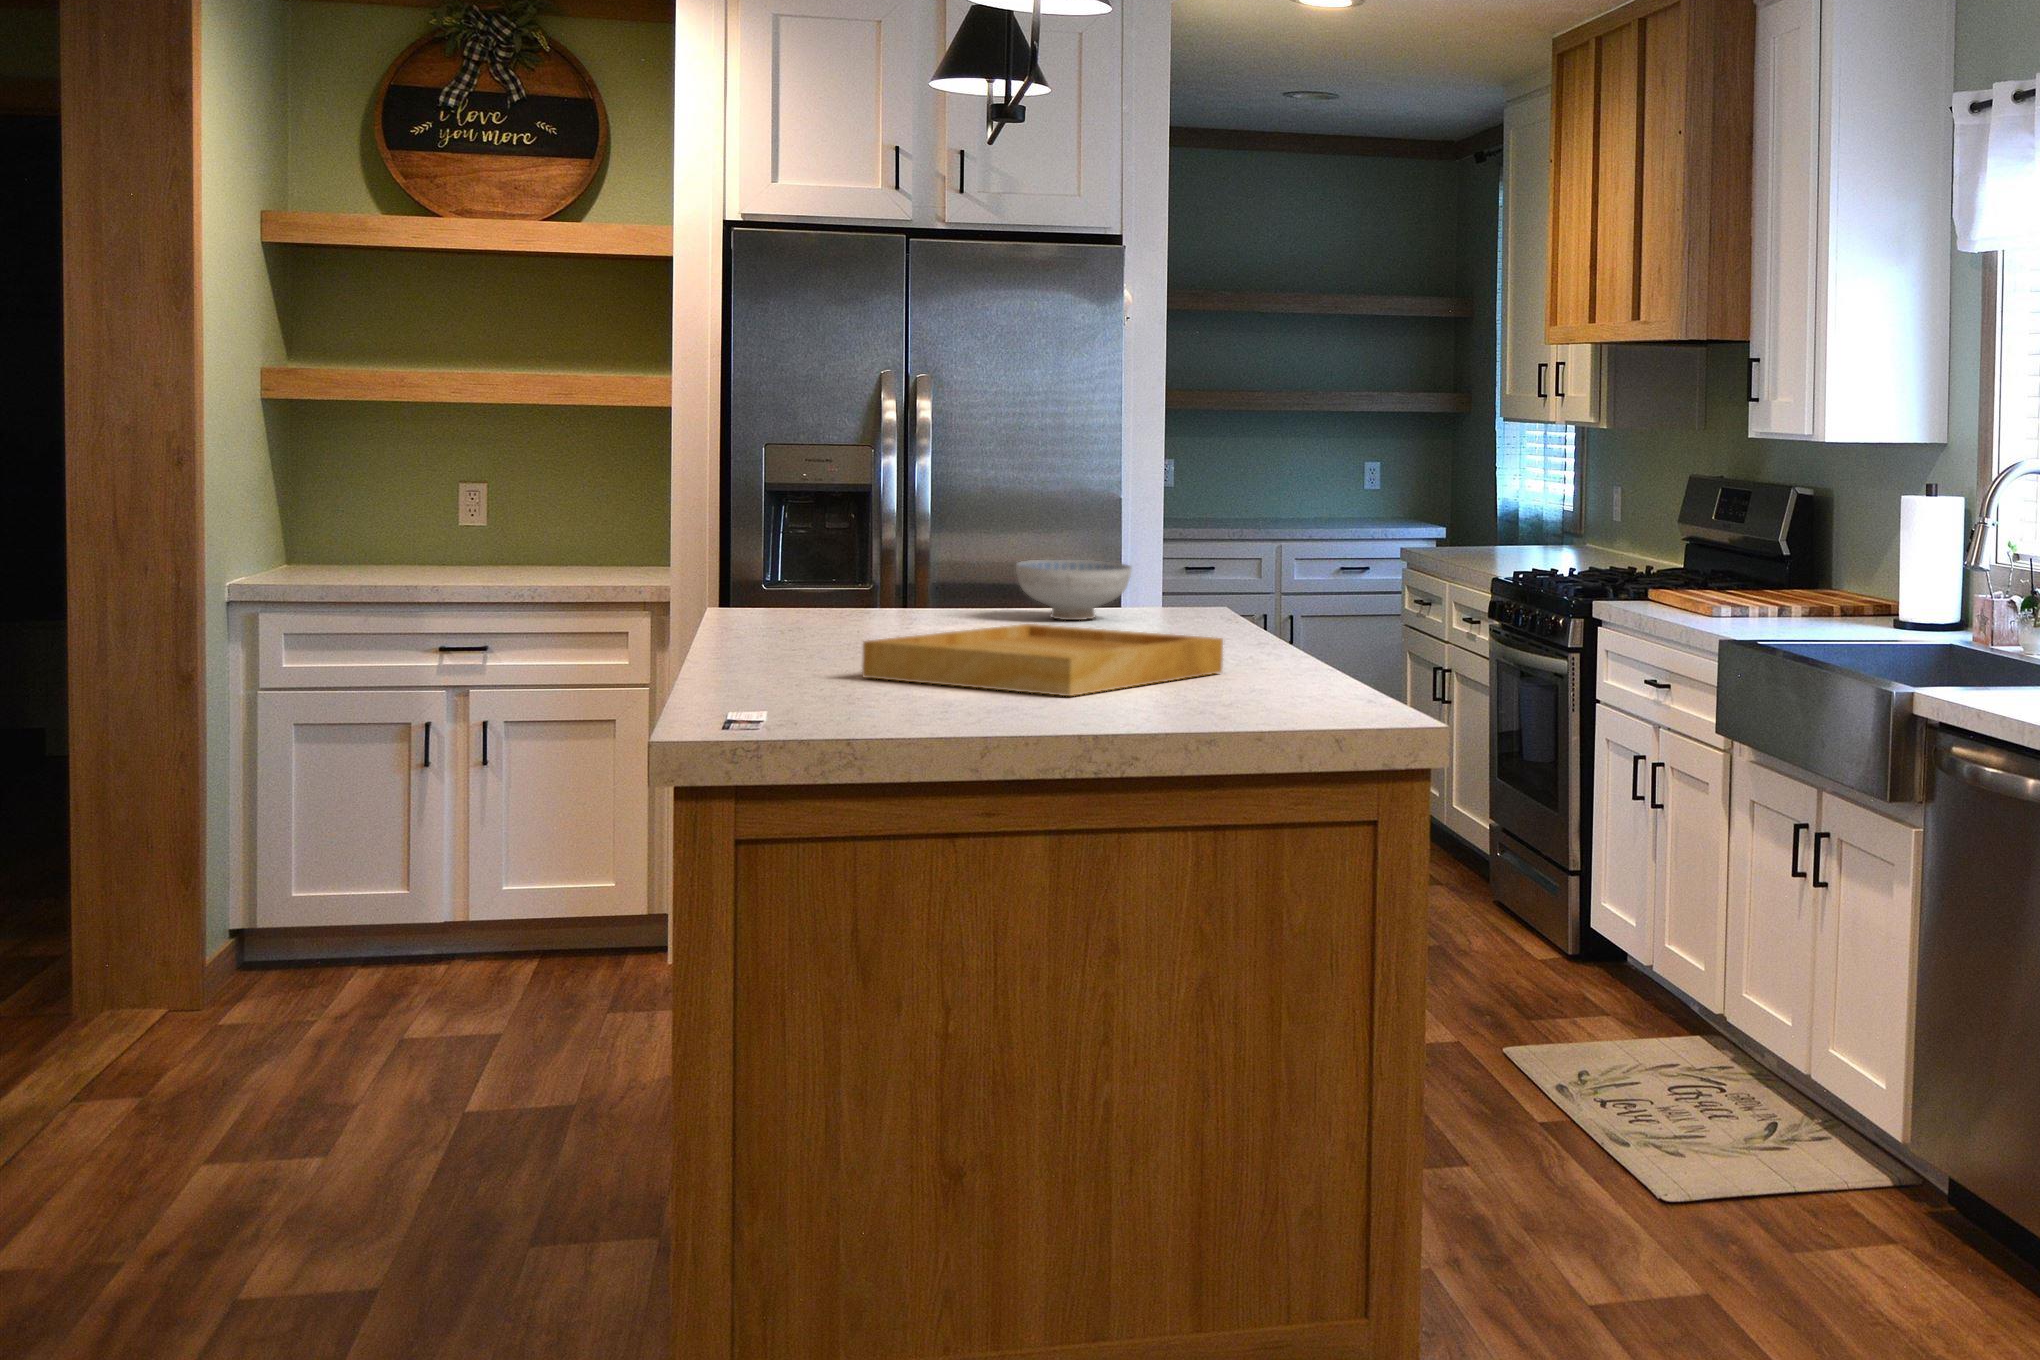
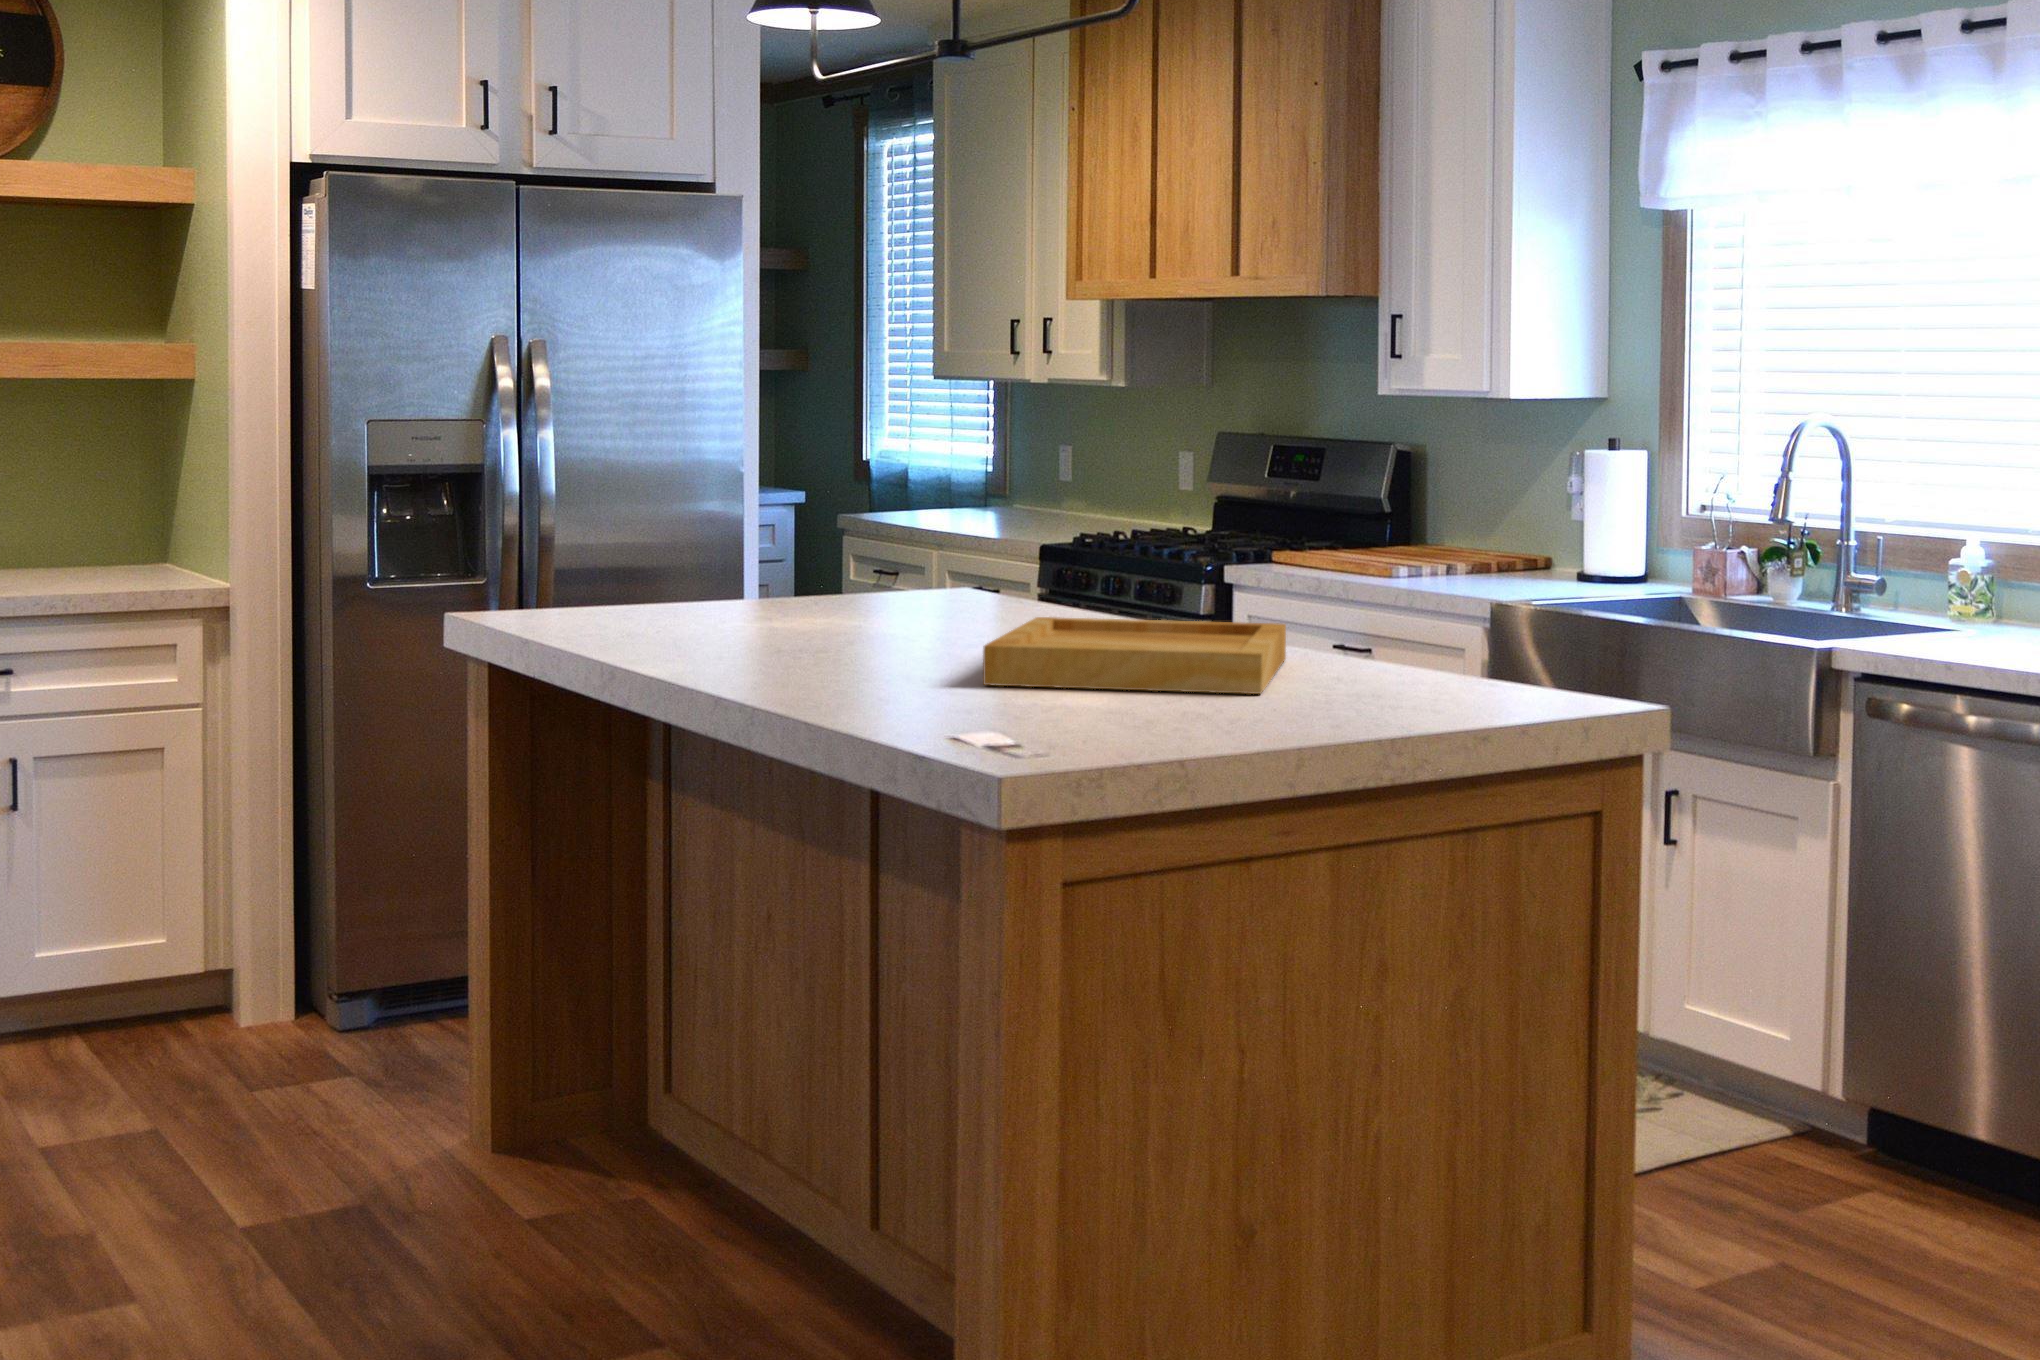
ceramic bowl: present [1016,560,1131,620] -> none [837,542,960,608]

